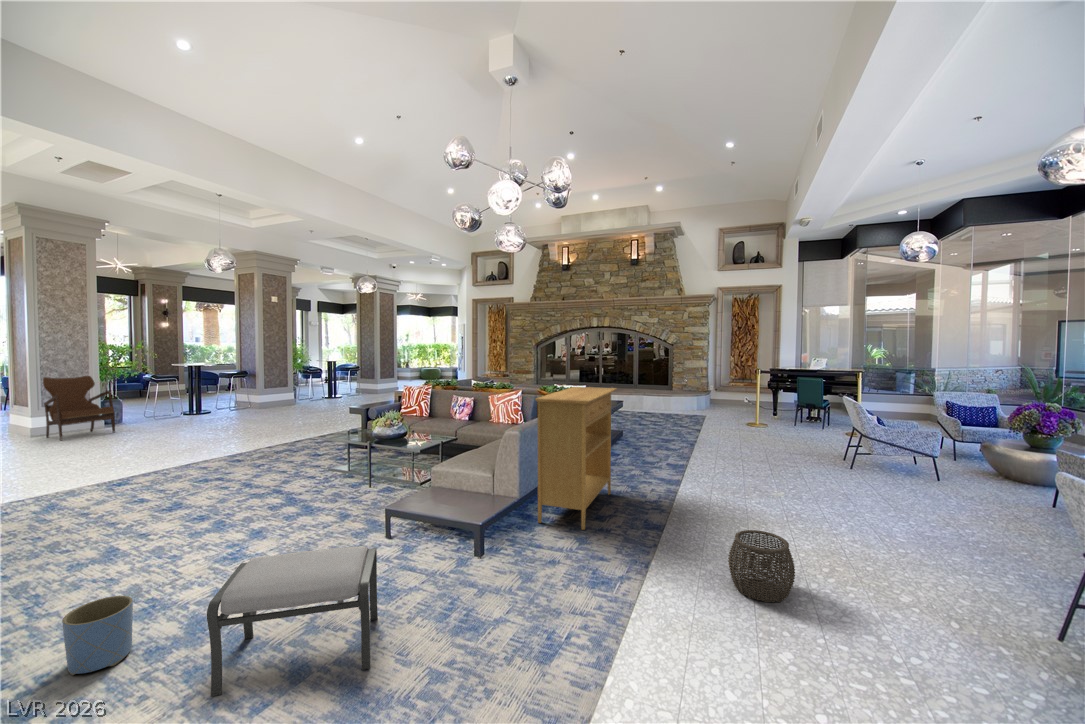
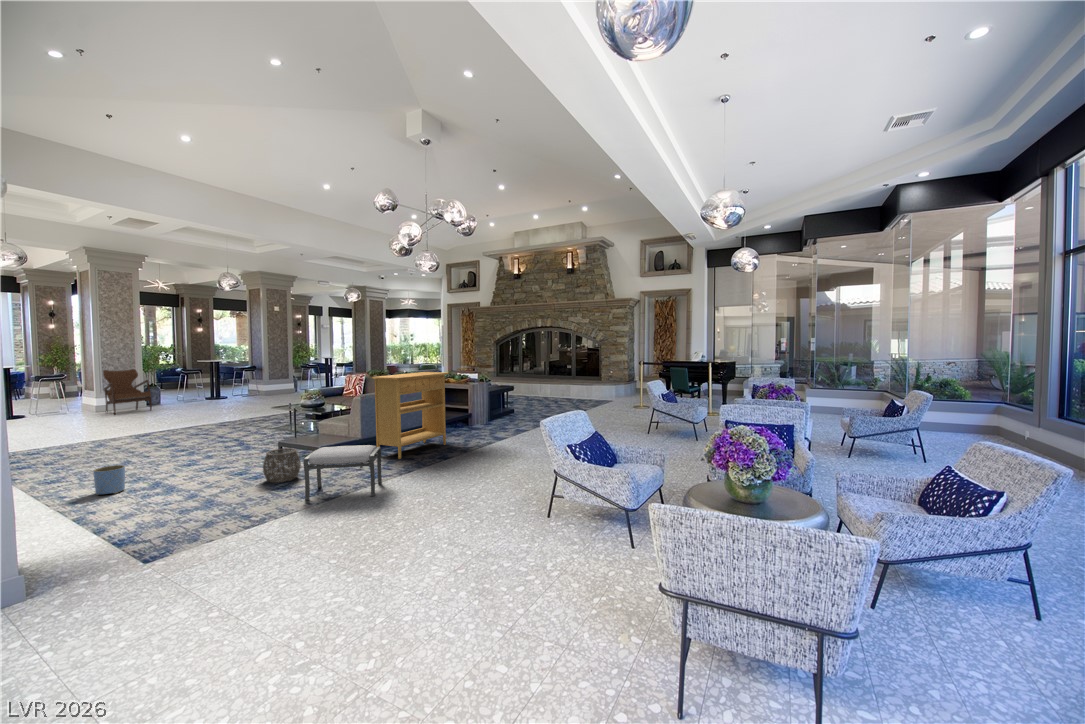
woven basket: present [728,530,795,603] -> present [263,448,301,483]
ottoman: present [207,547,378,696] -> present [303,445,382,500]

